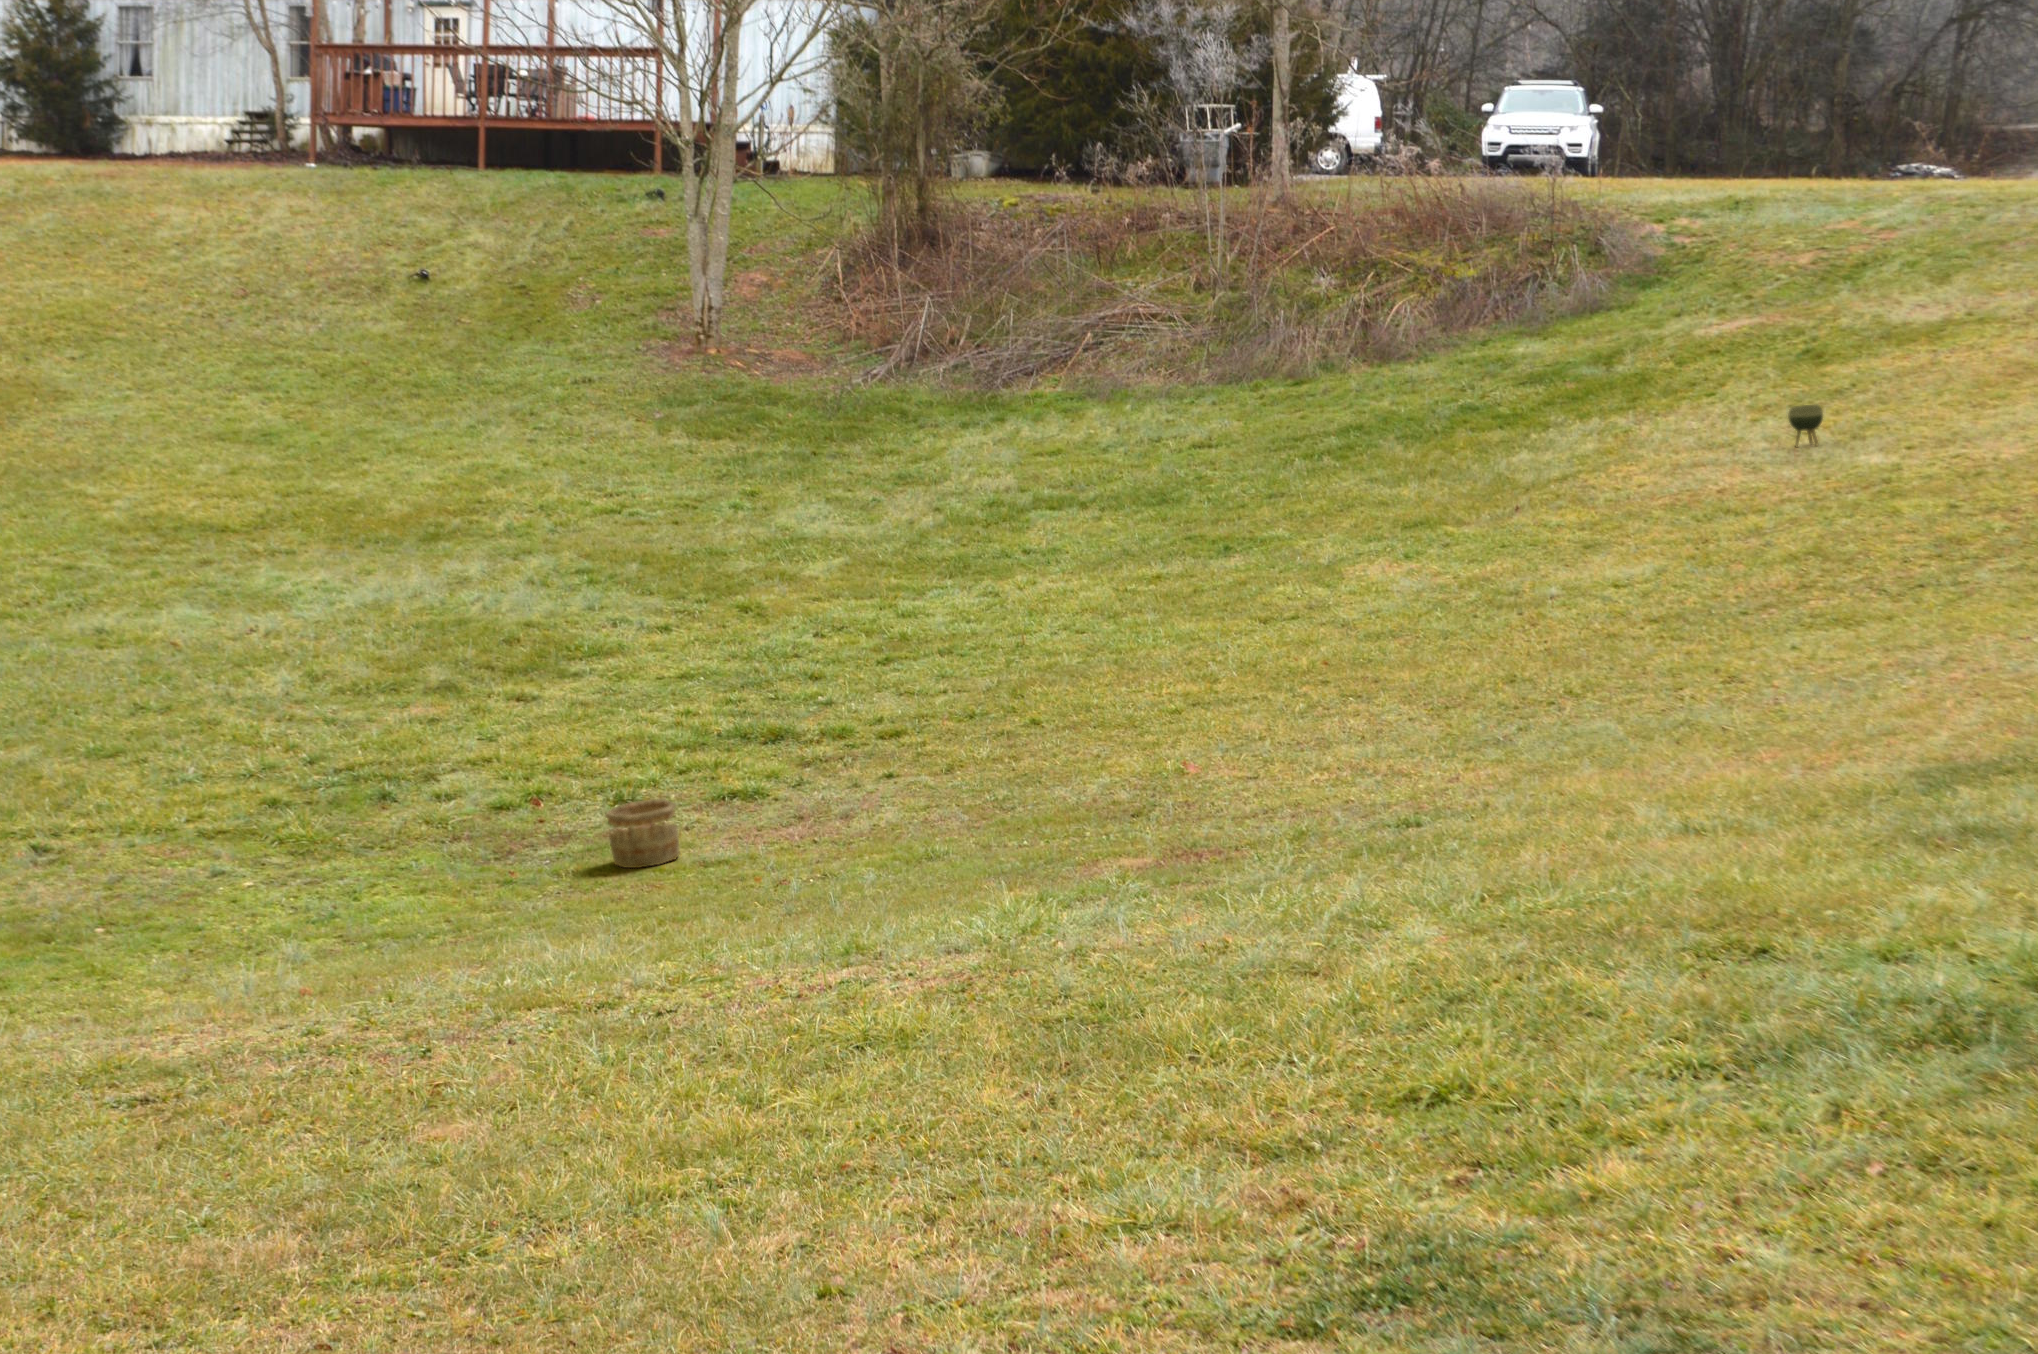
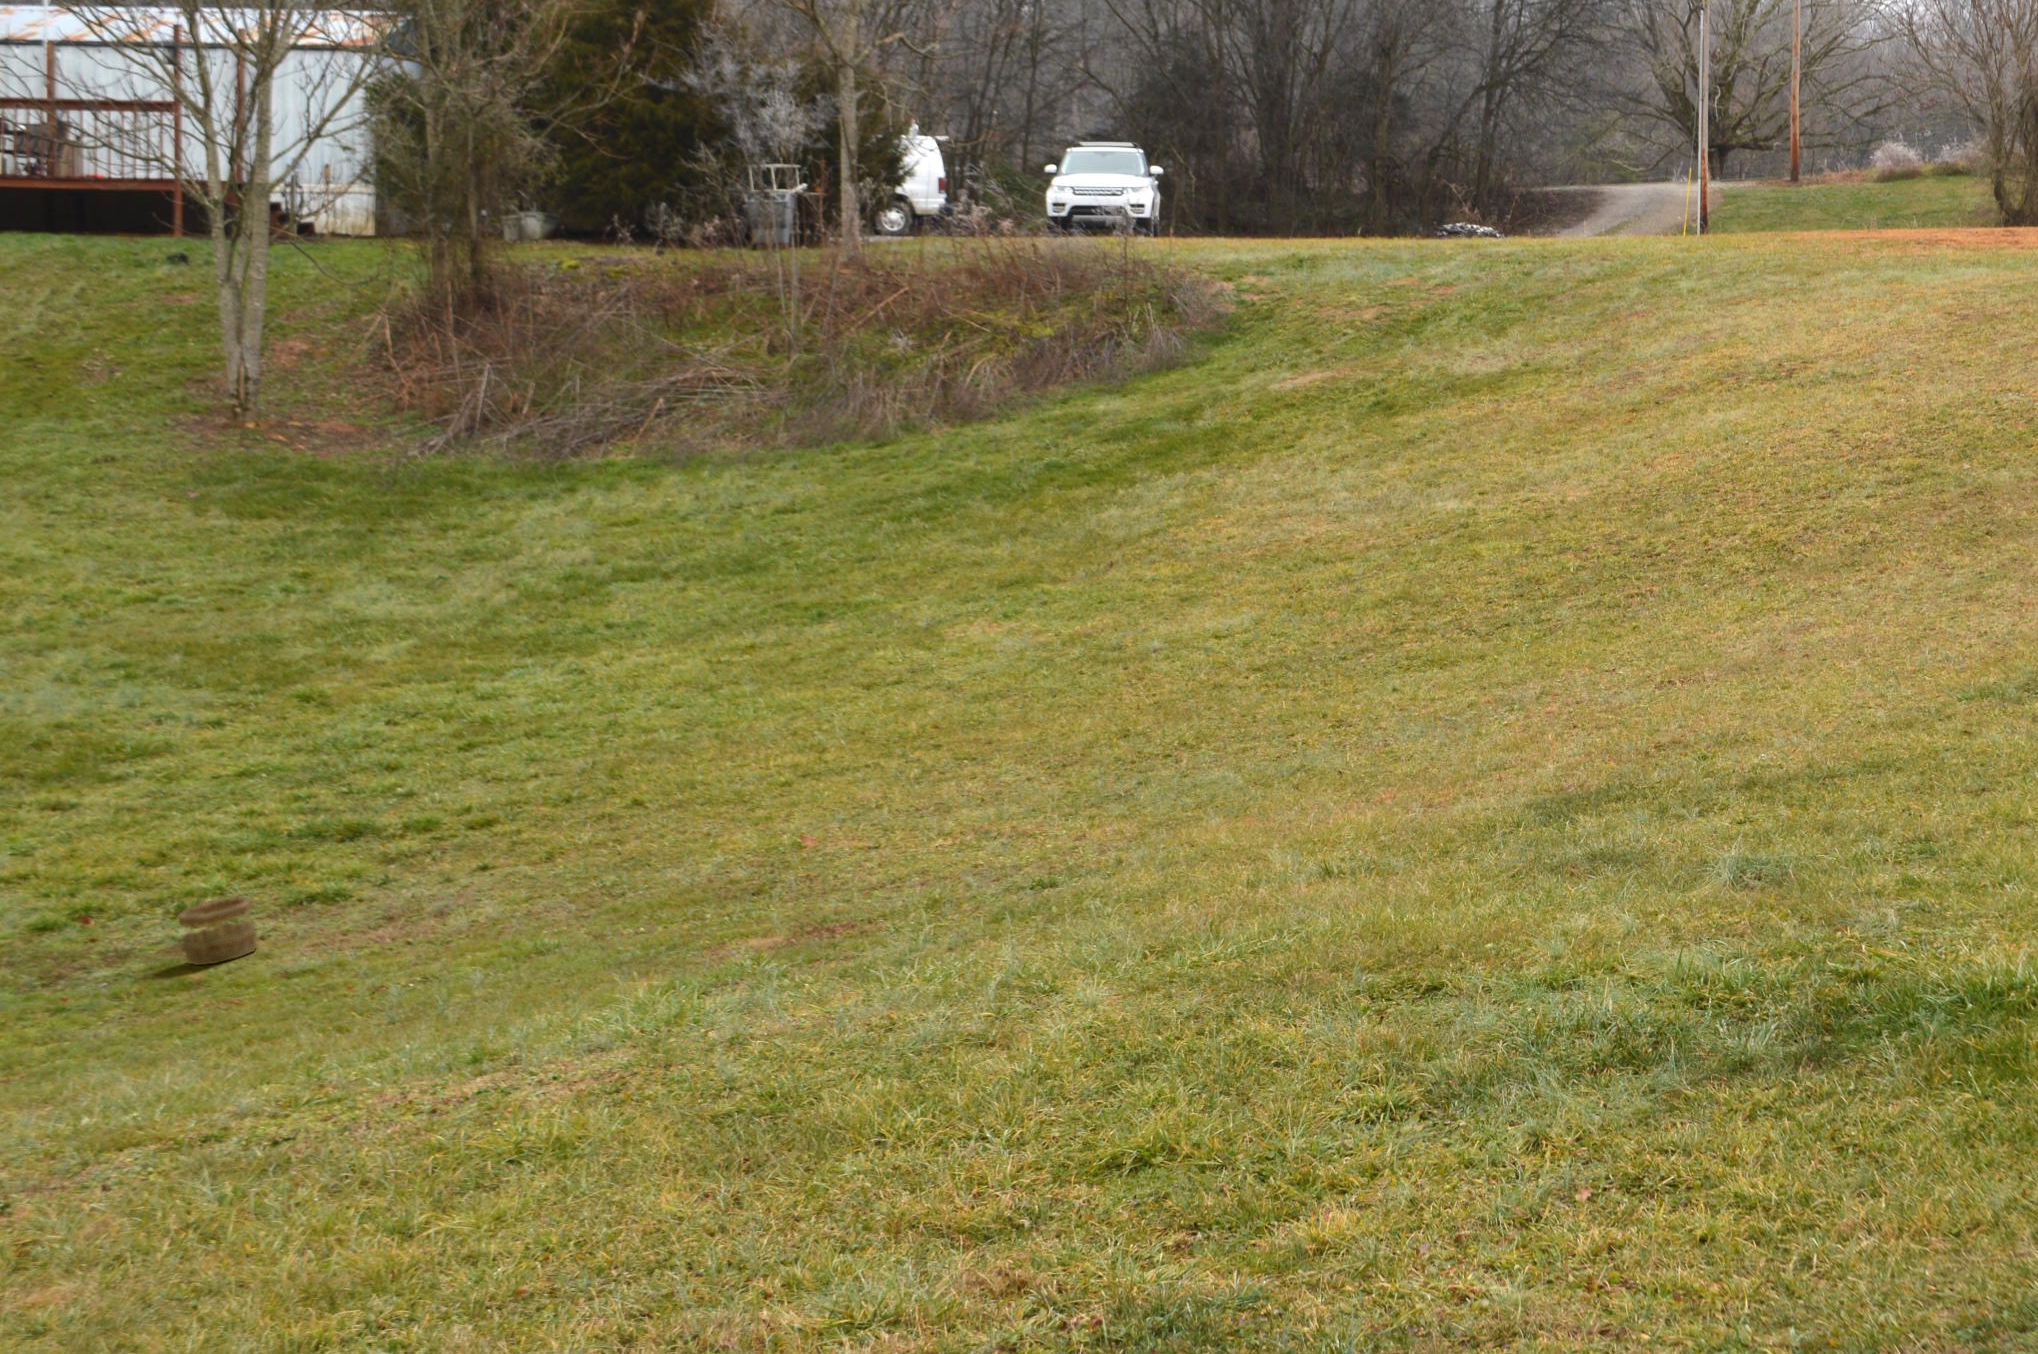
planter: present [1788,405,1823,446] -> none [1274,461,1301,497]

